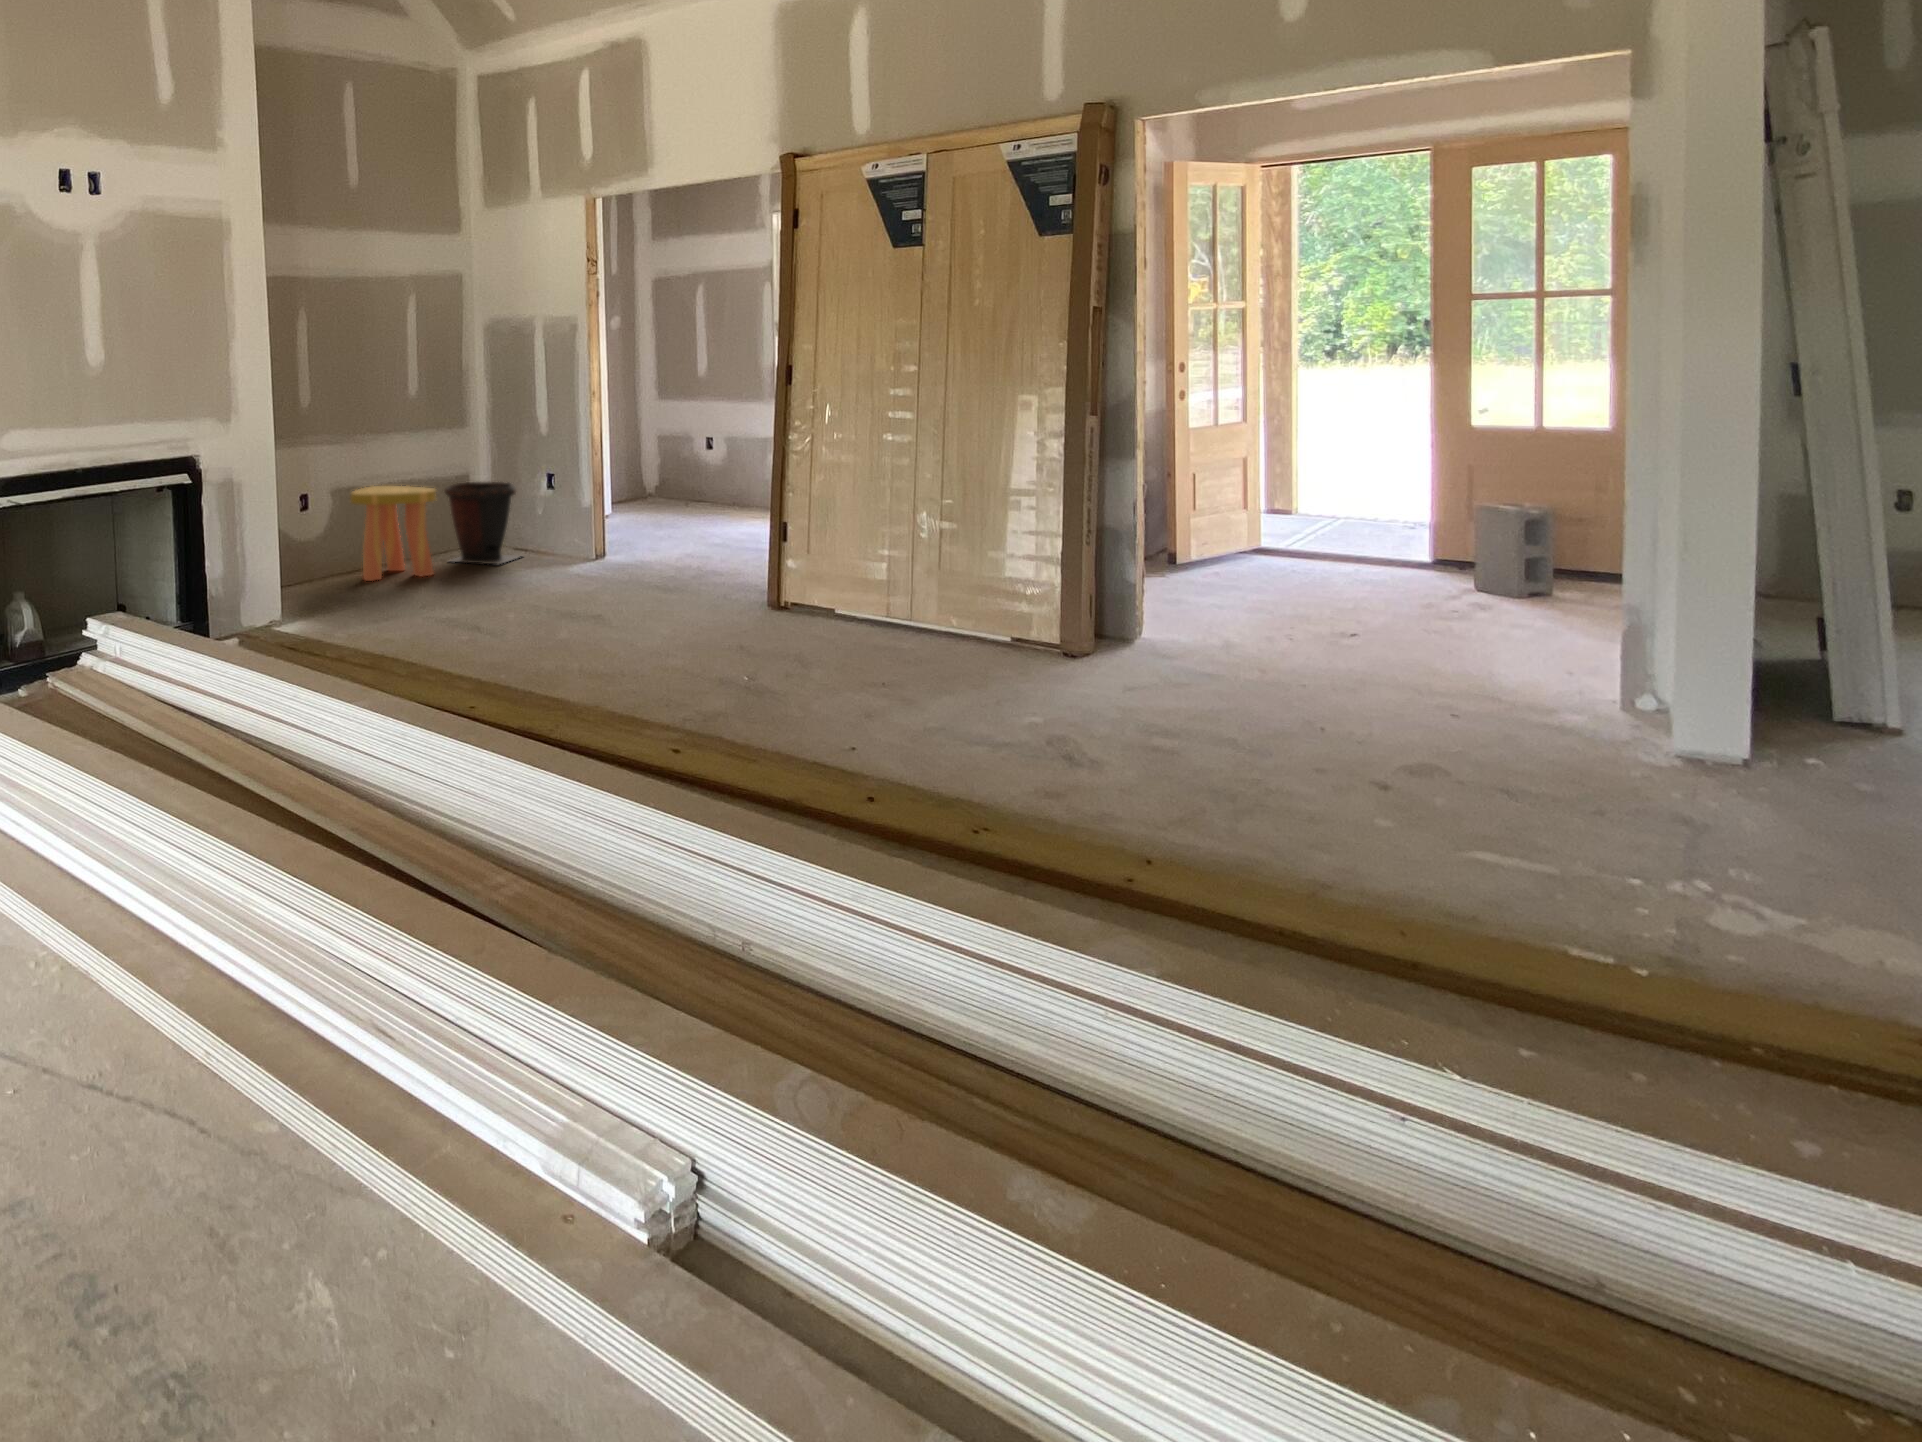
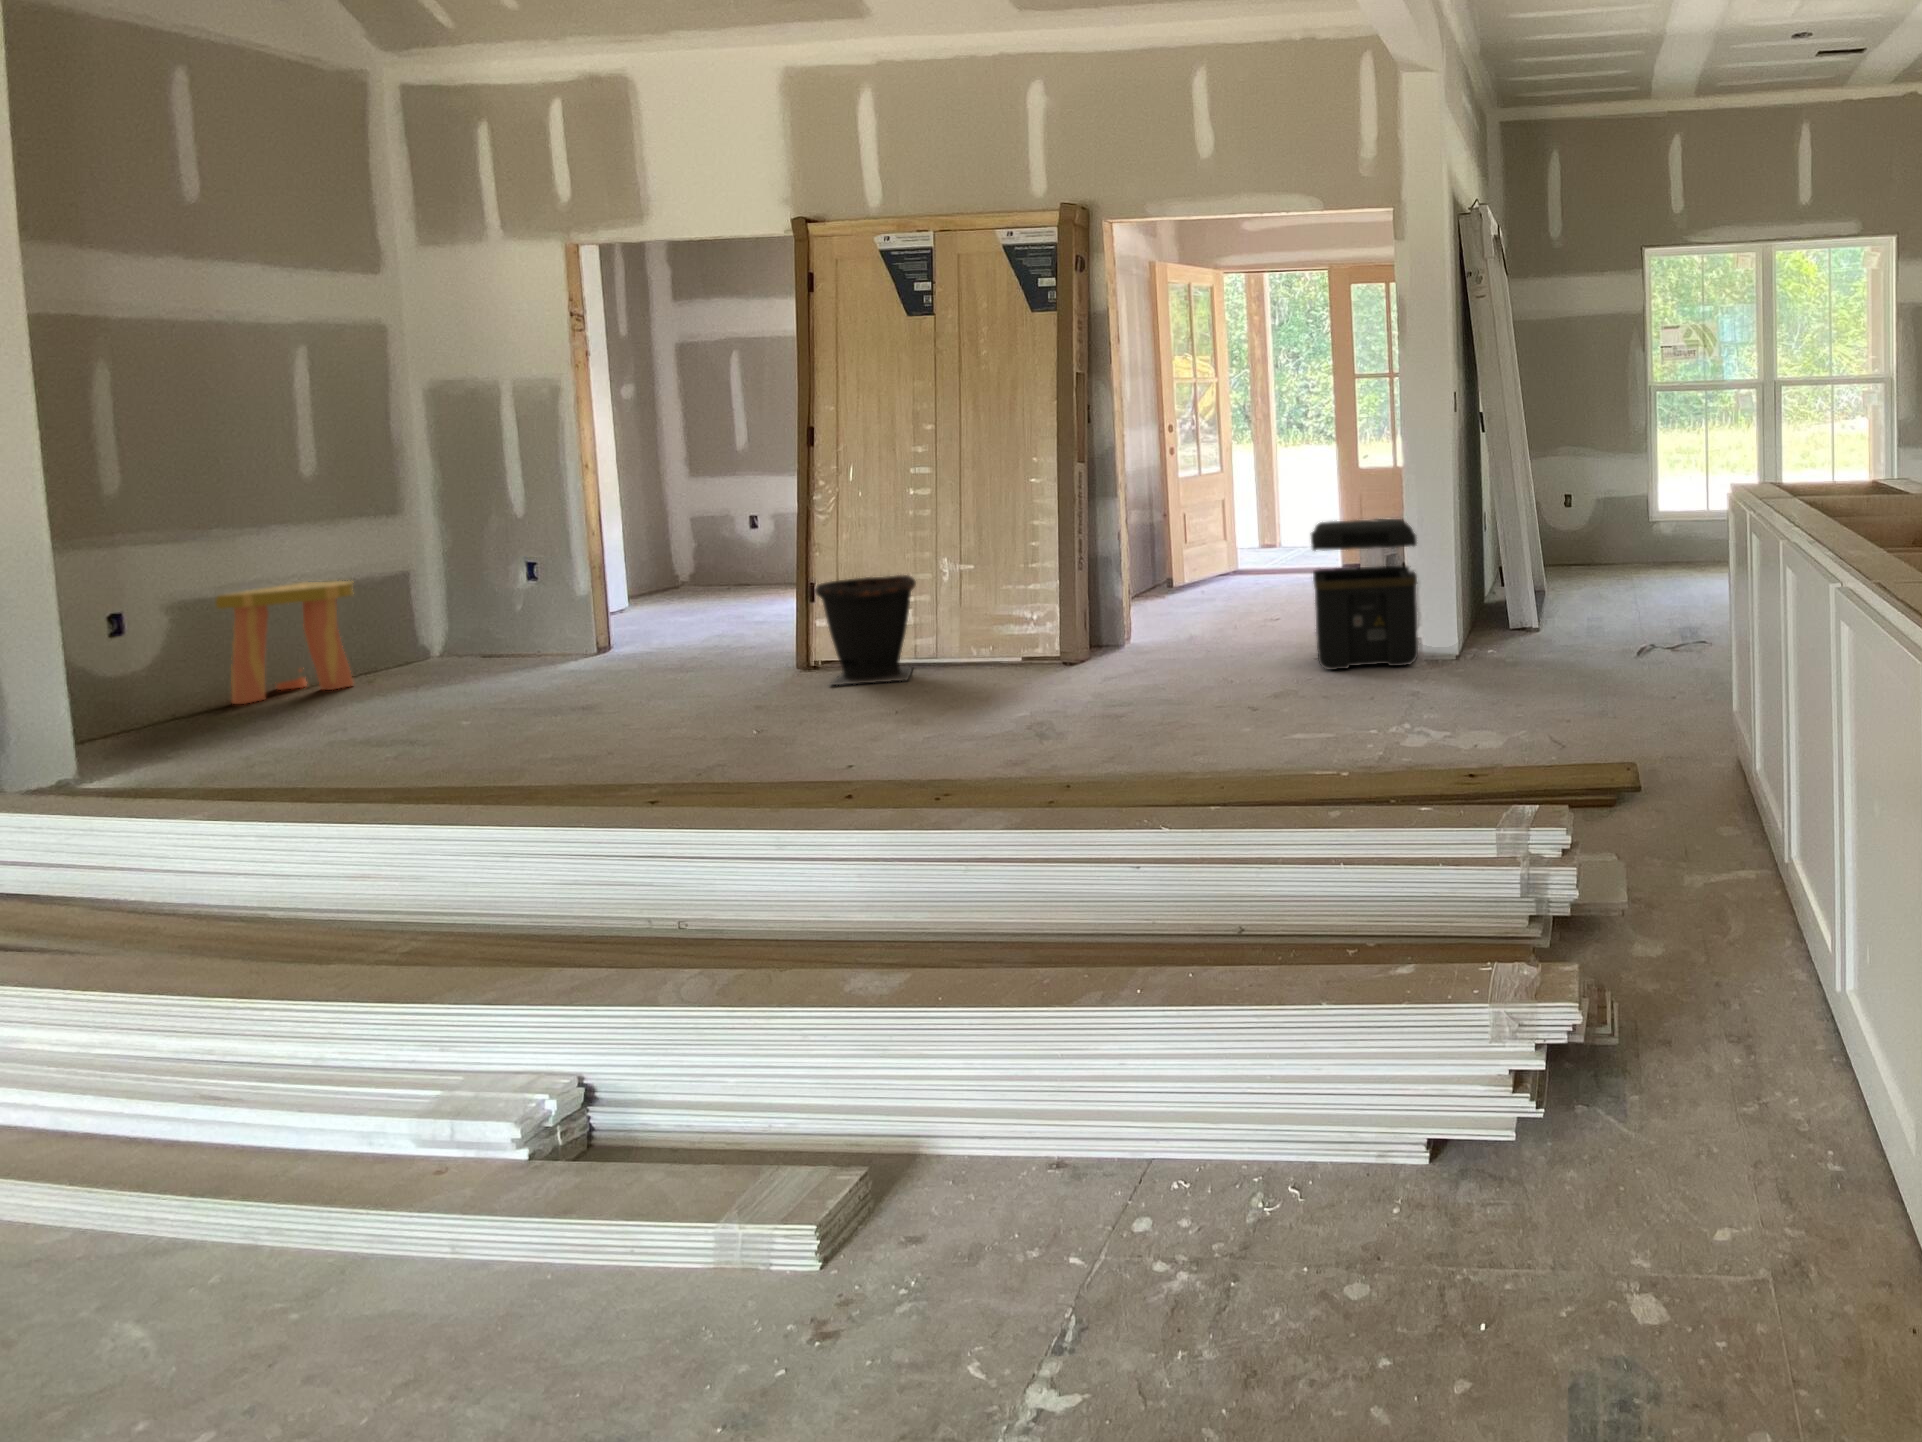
bucket: present [445,482,518,564] -> present [815,575,916,685]
toolbox: none [1444,515,1656,745] -> present [1311,519,1418,670]

